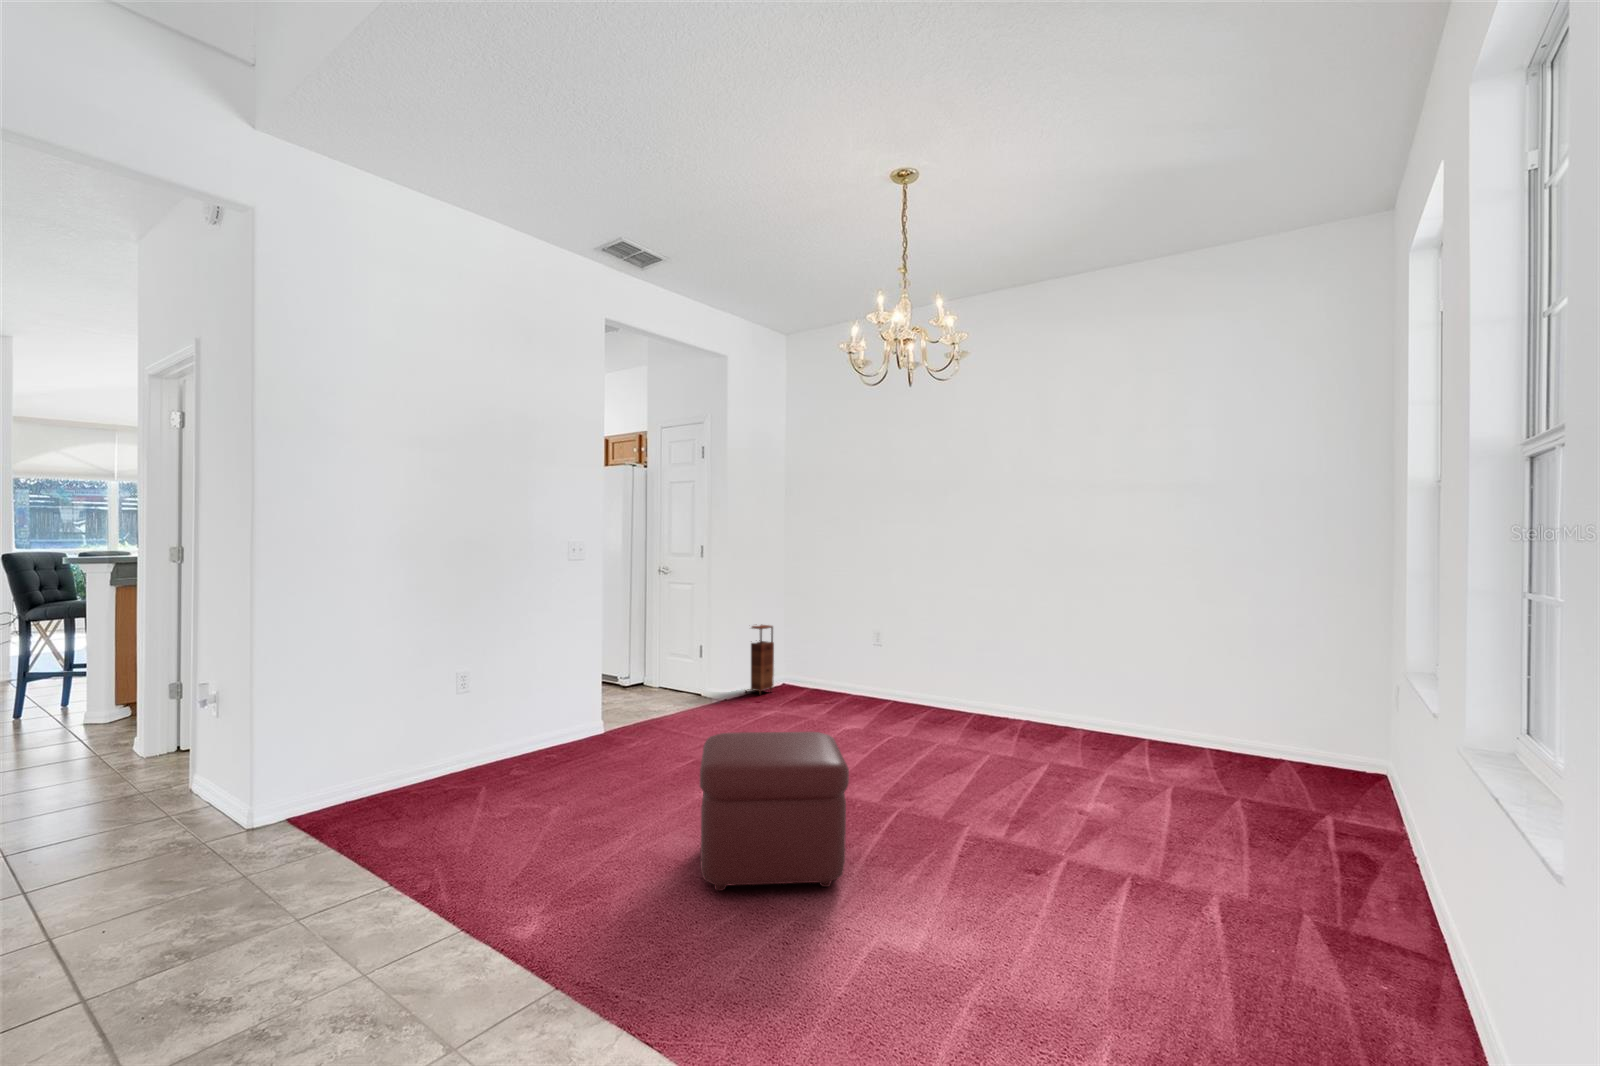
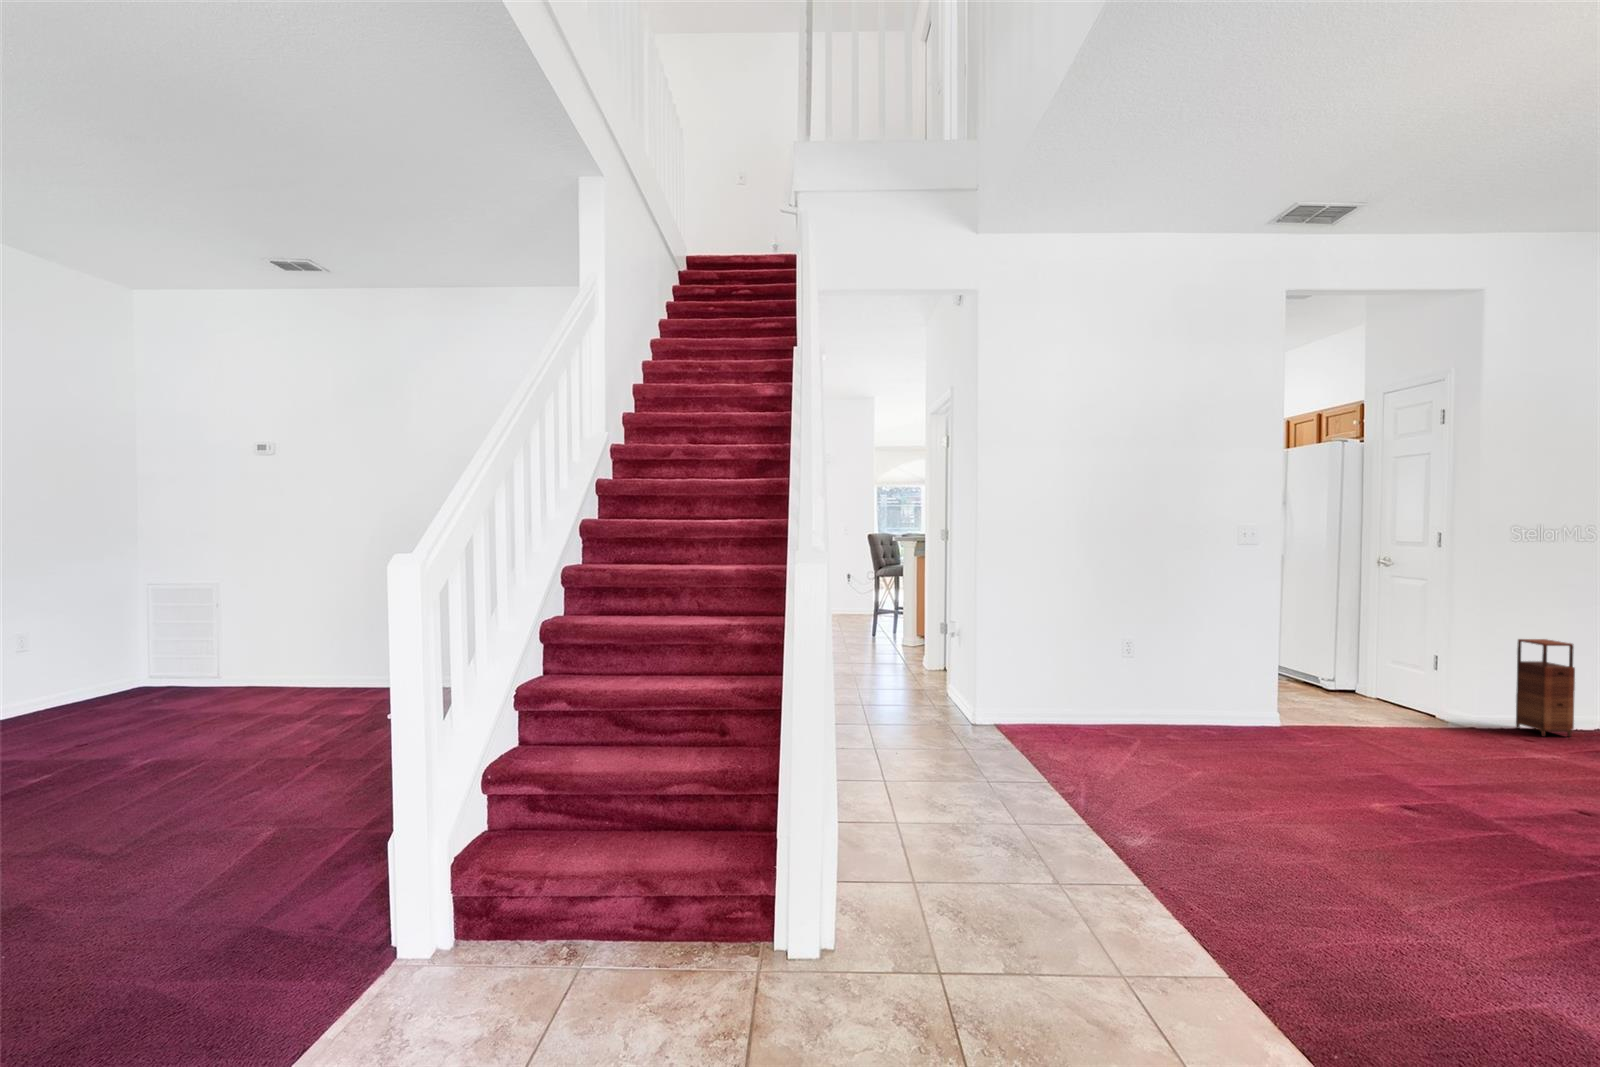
ottoman: present [700,732,849,891] -> none [1323,735,1565,949]

